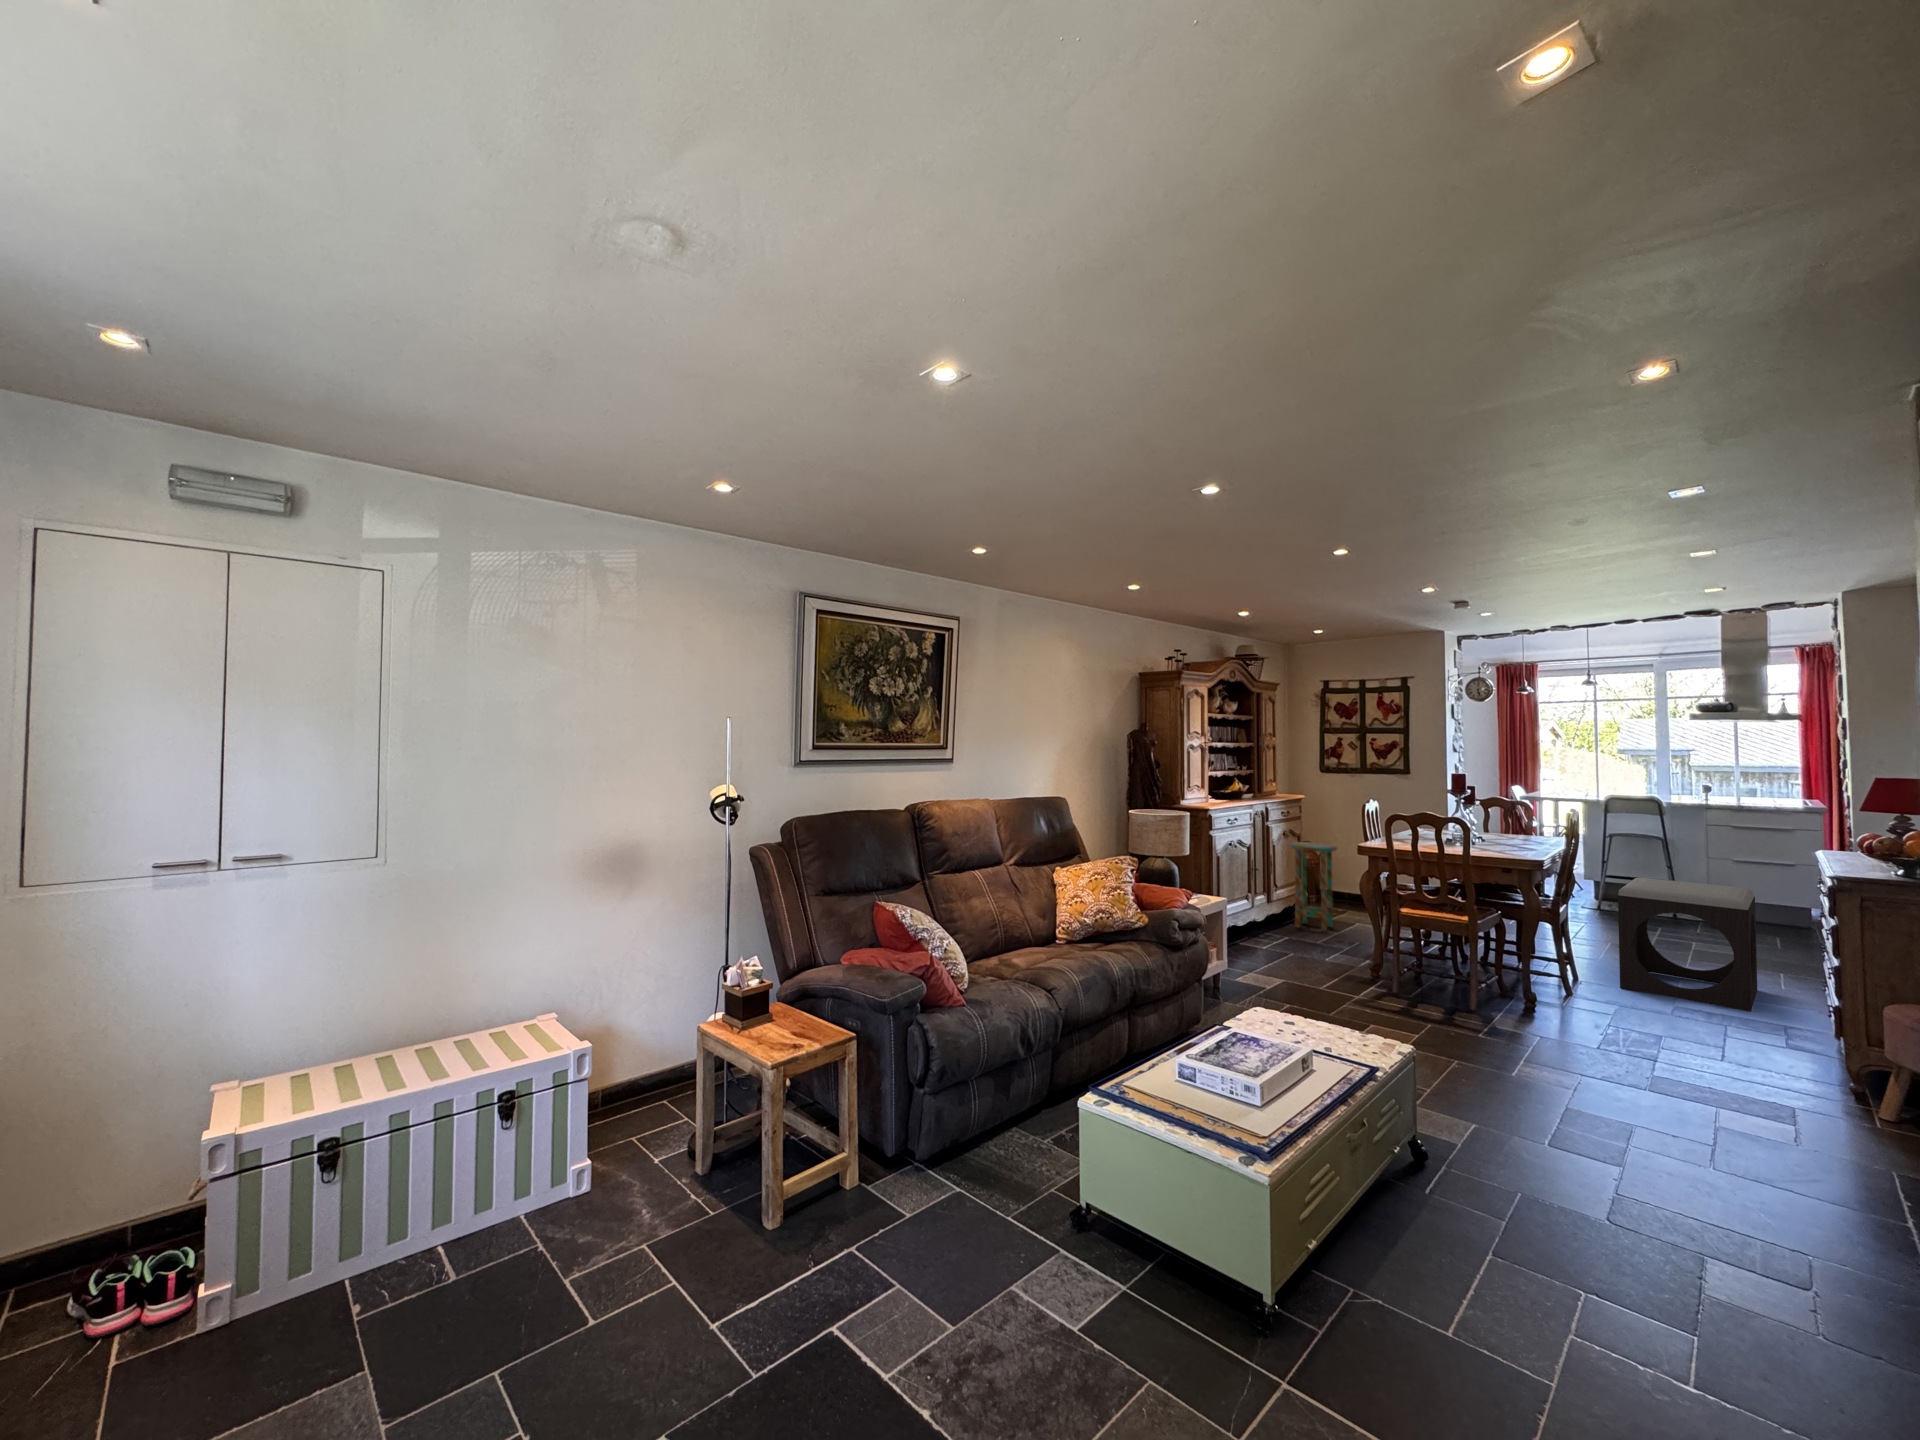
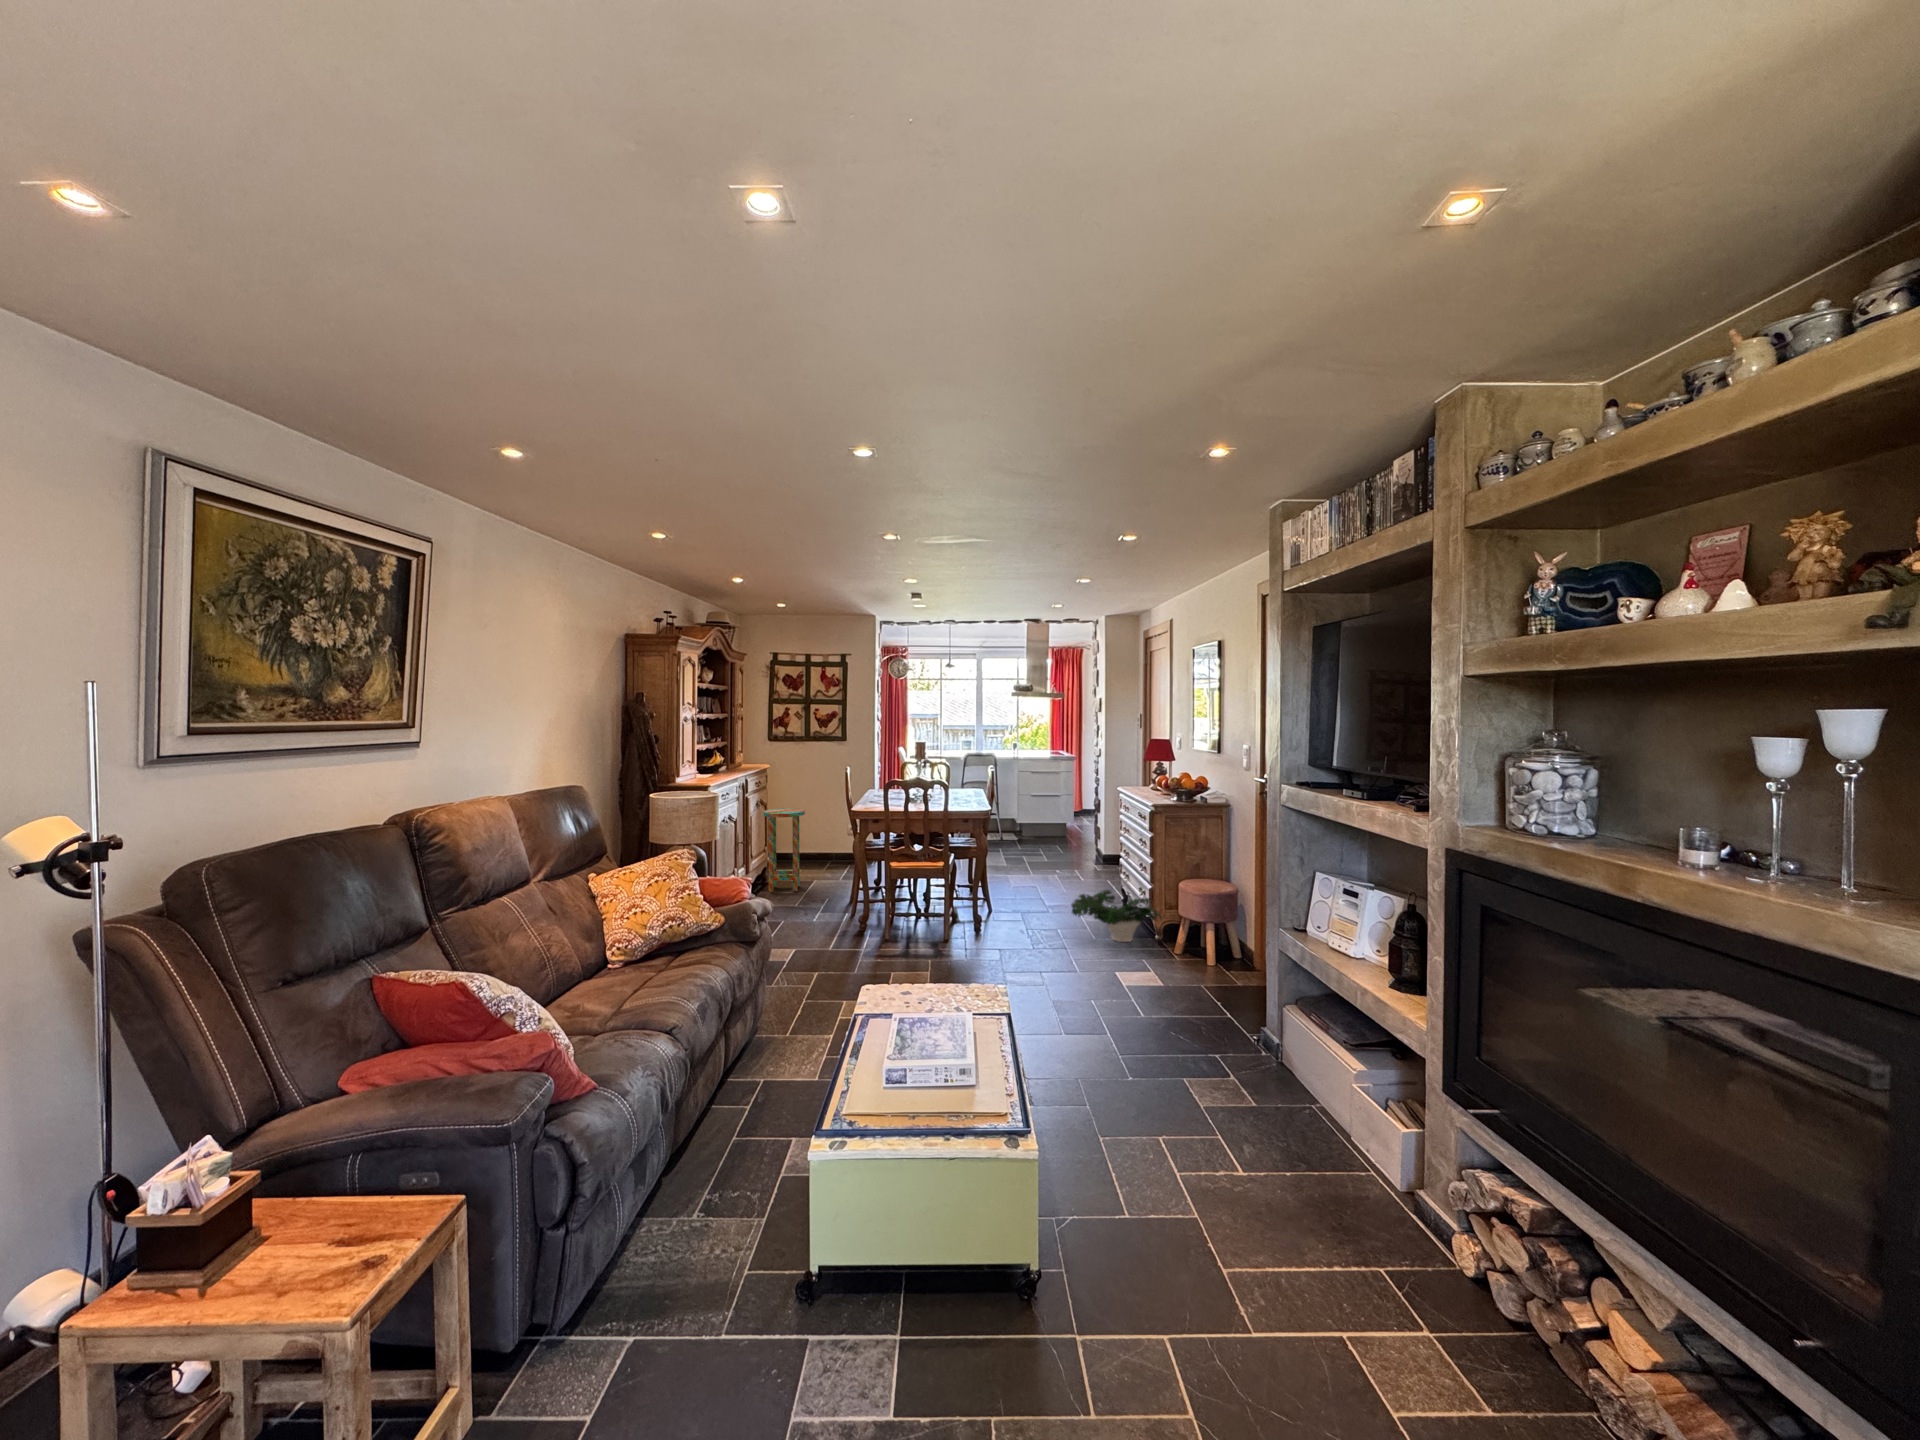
footstool: present [1618,878,1757,1012] -> none [1011,812,1083,896]
potted plant: none [1663,998,1854,1085] -> present [1072,890,1162,942]

